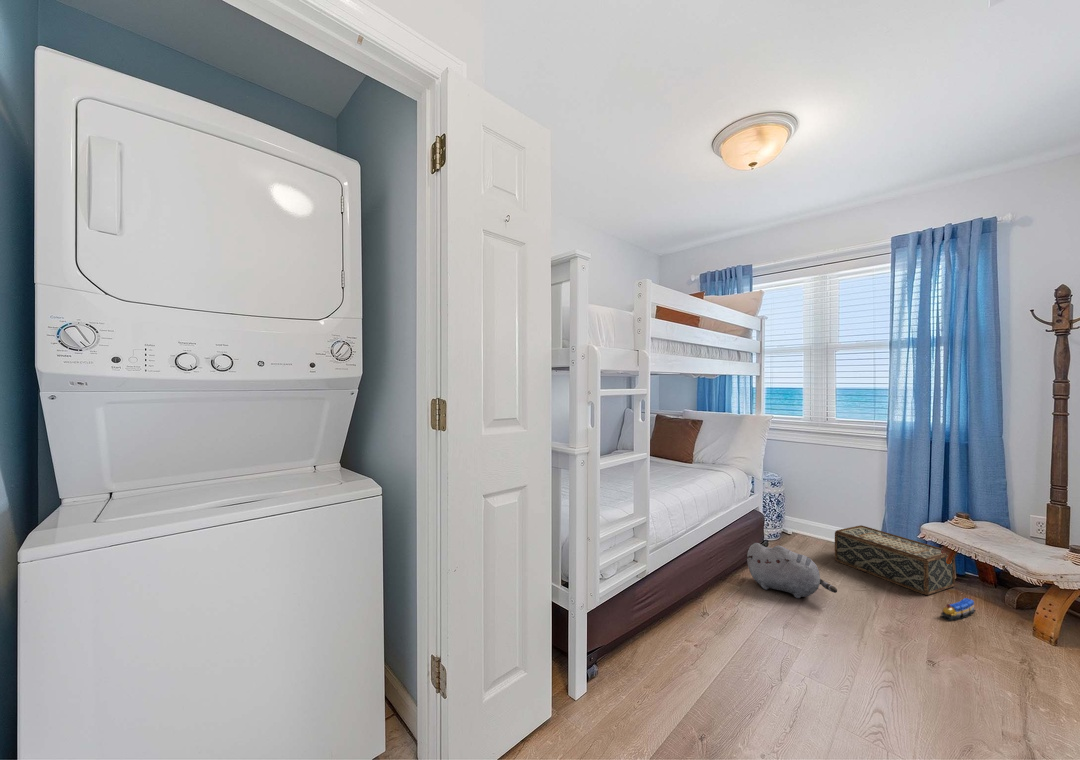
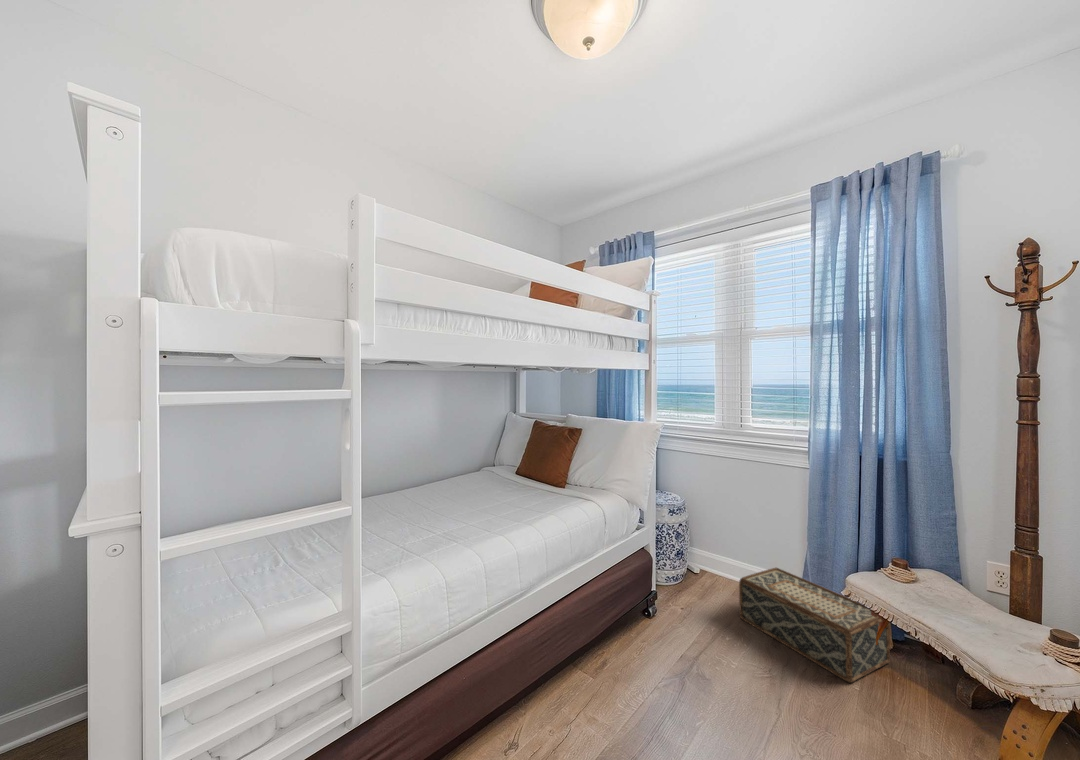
plush toy: present [747,543,837,598] -> none [603,609,717,697]
toy train: present [941,598,975,621] -> none [864,694,916,740]

